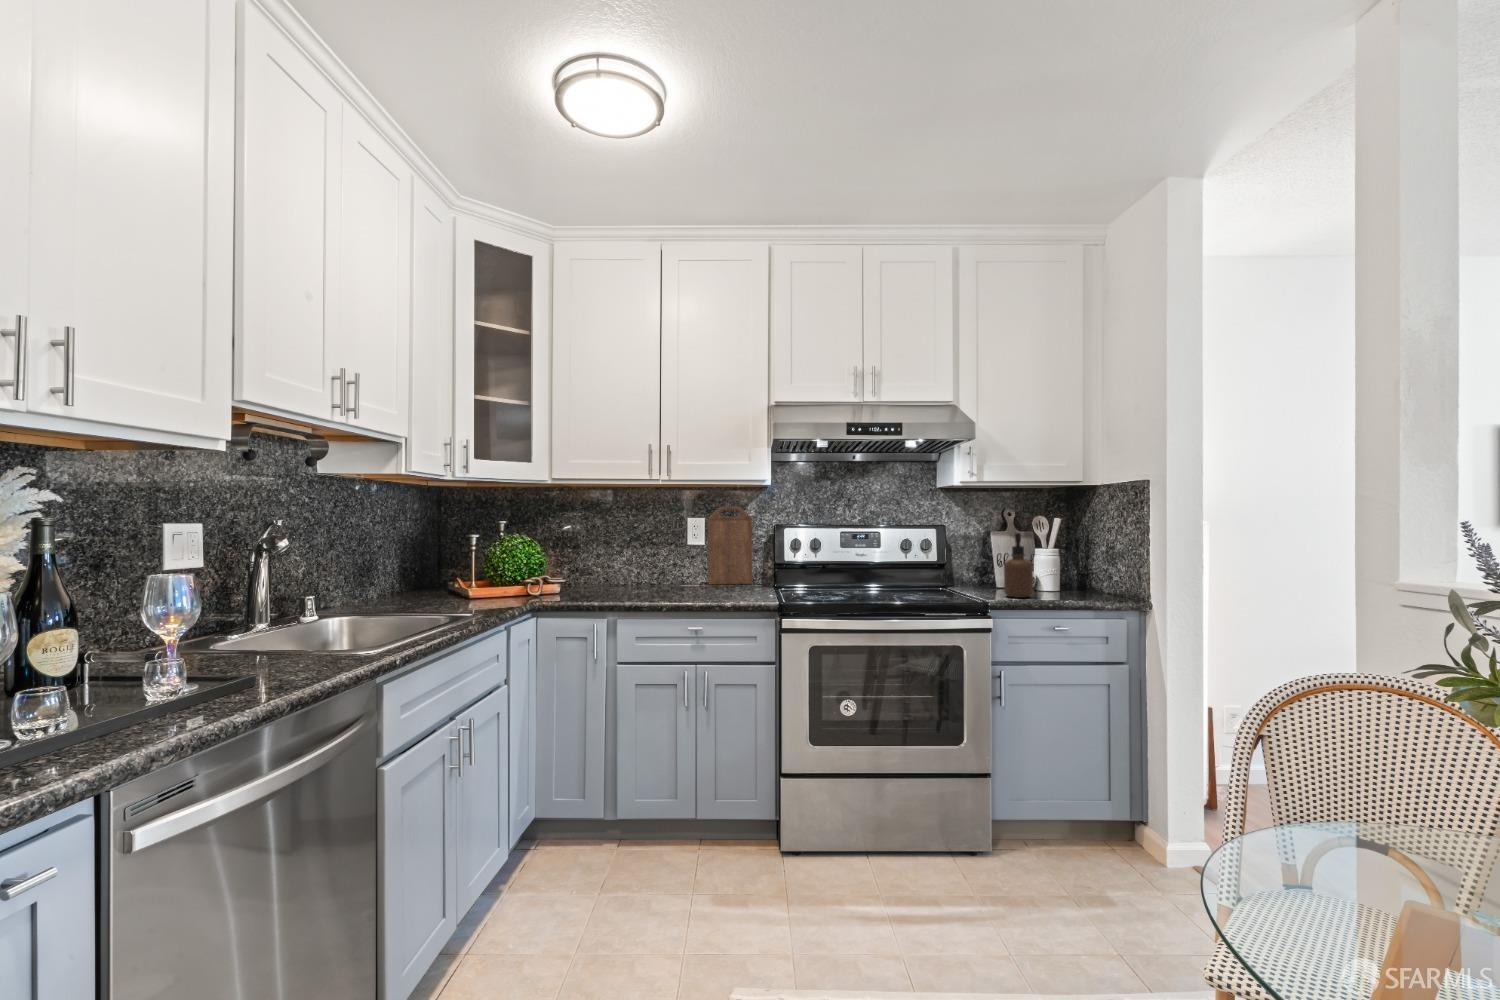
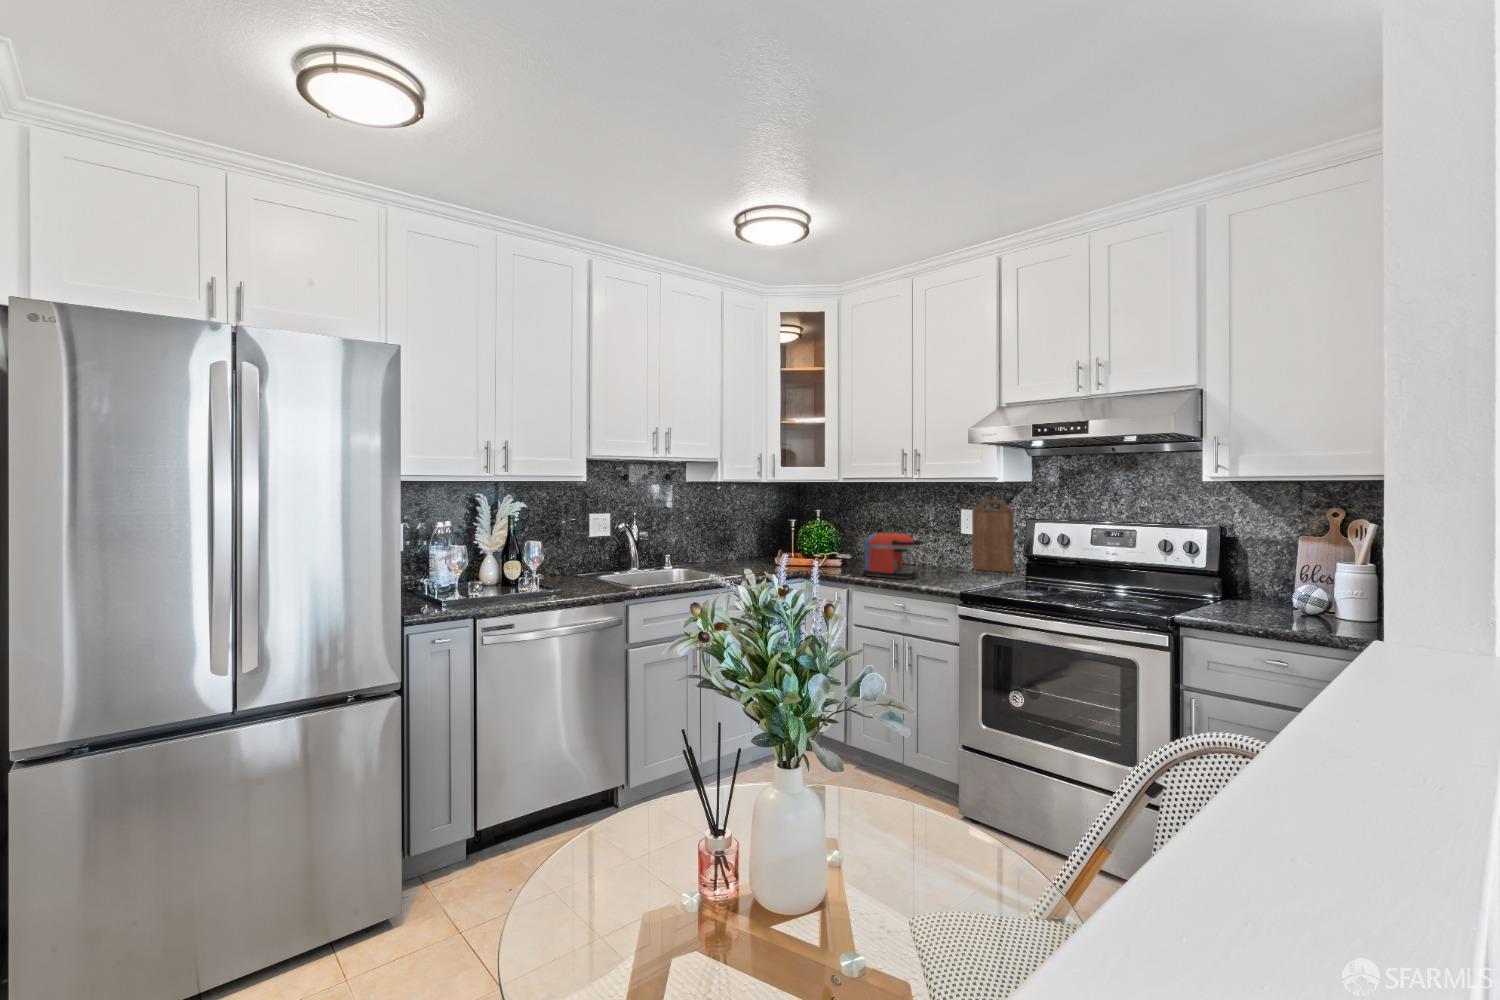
soap dispenser: present [1004,533,1033,598] -> none [1238,543,1281,624]
coffee maker: none [620,544,696,599] -> present [863,533,923,579]

